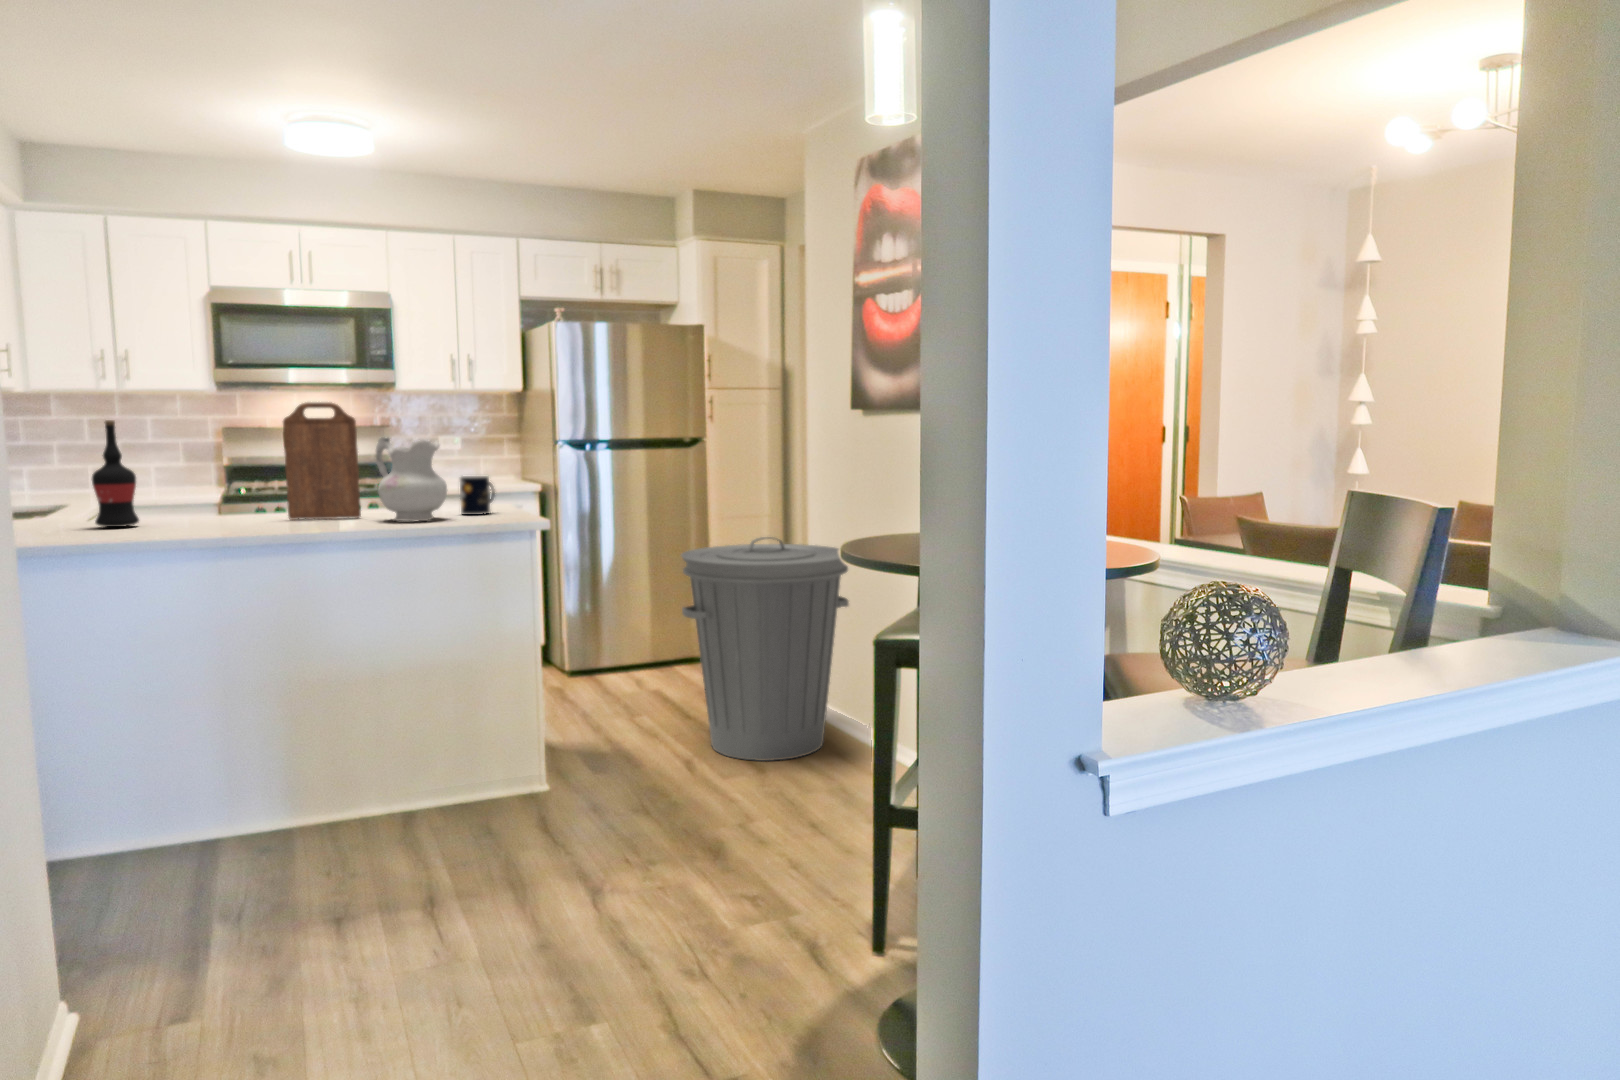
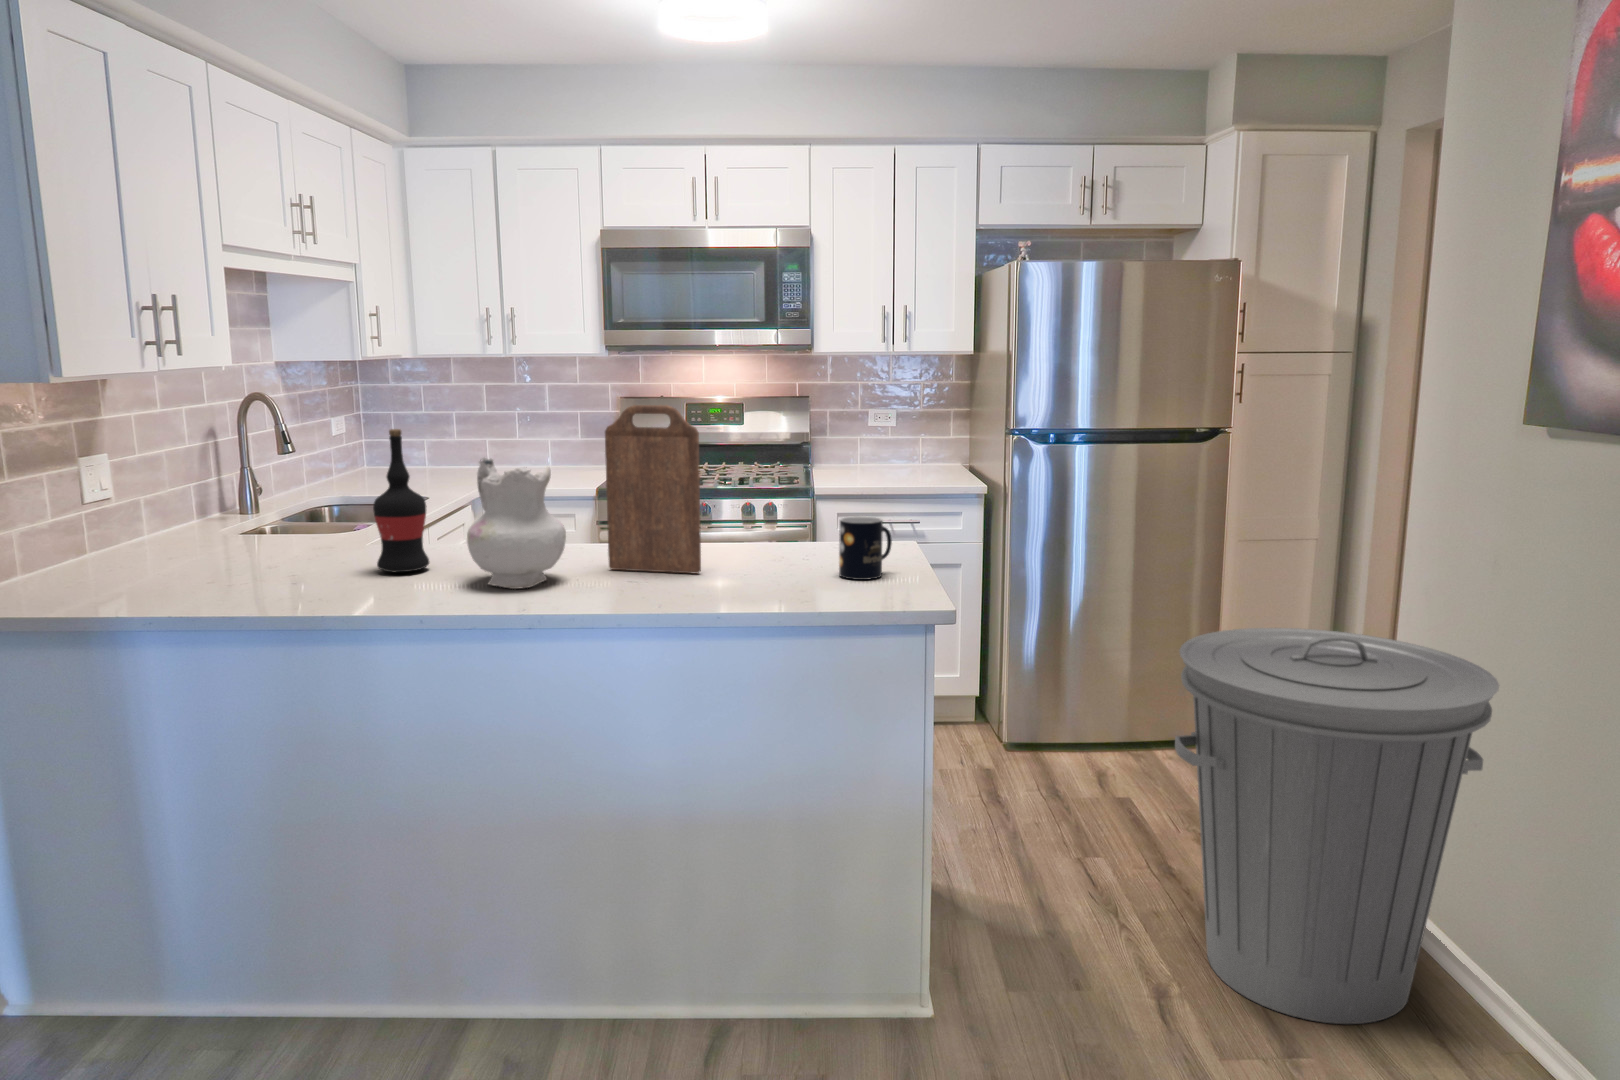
ceramic pitcher: present [376,437,447,521] -> present [467,458,566,589]

